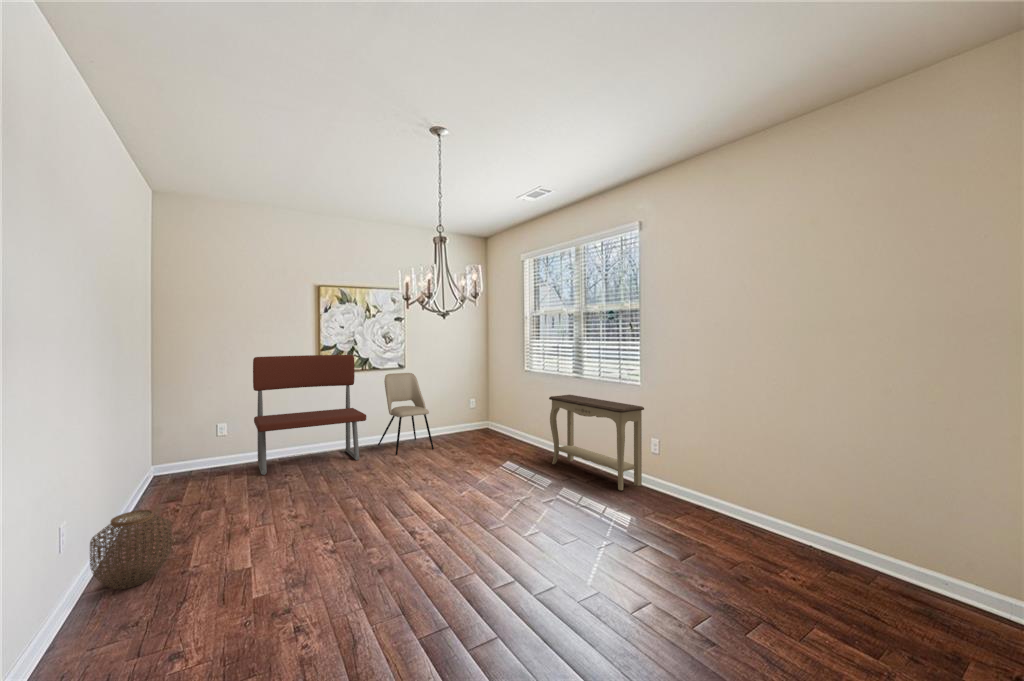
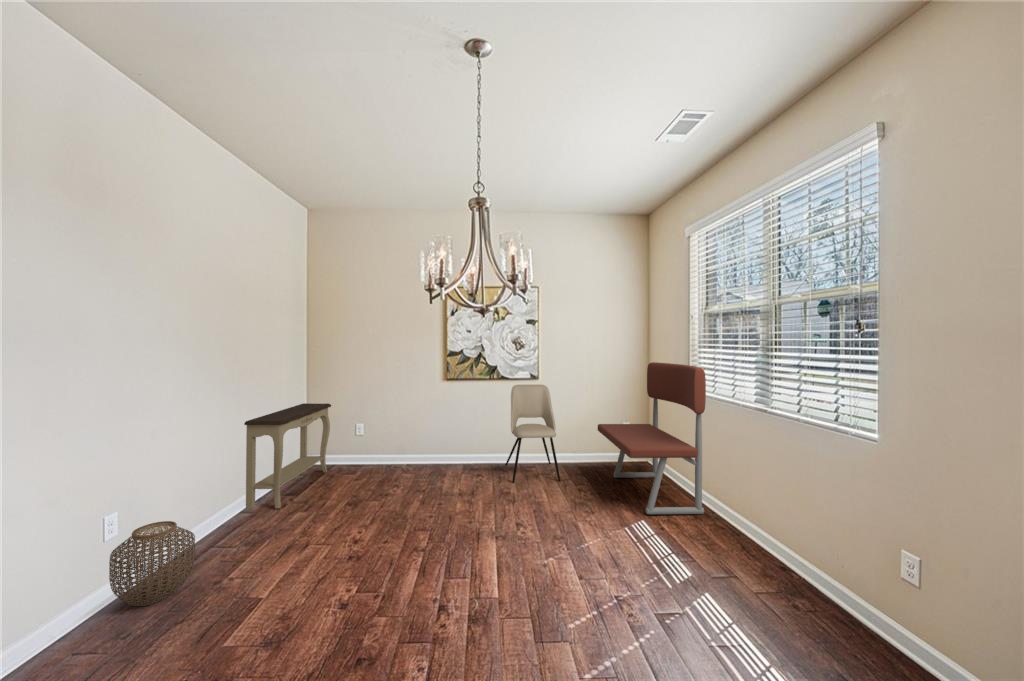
bench: present [253,355,366,475] -> present [598,362,706,514]
console table: present [549,395,644,491] -> present [244,403,331,509]

